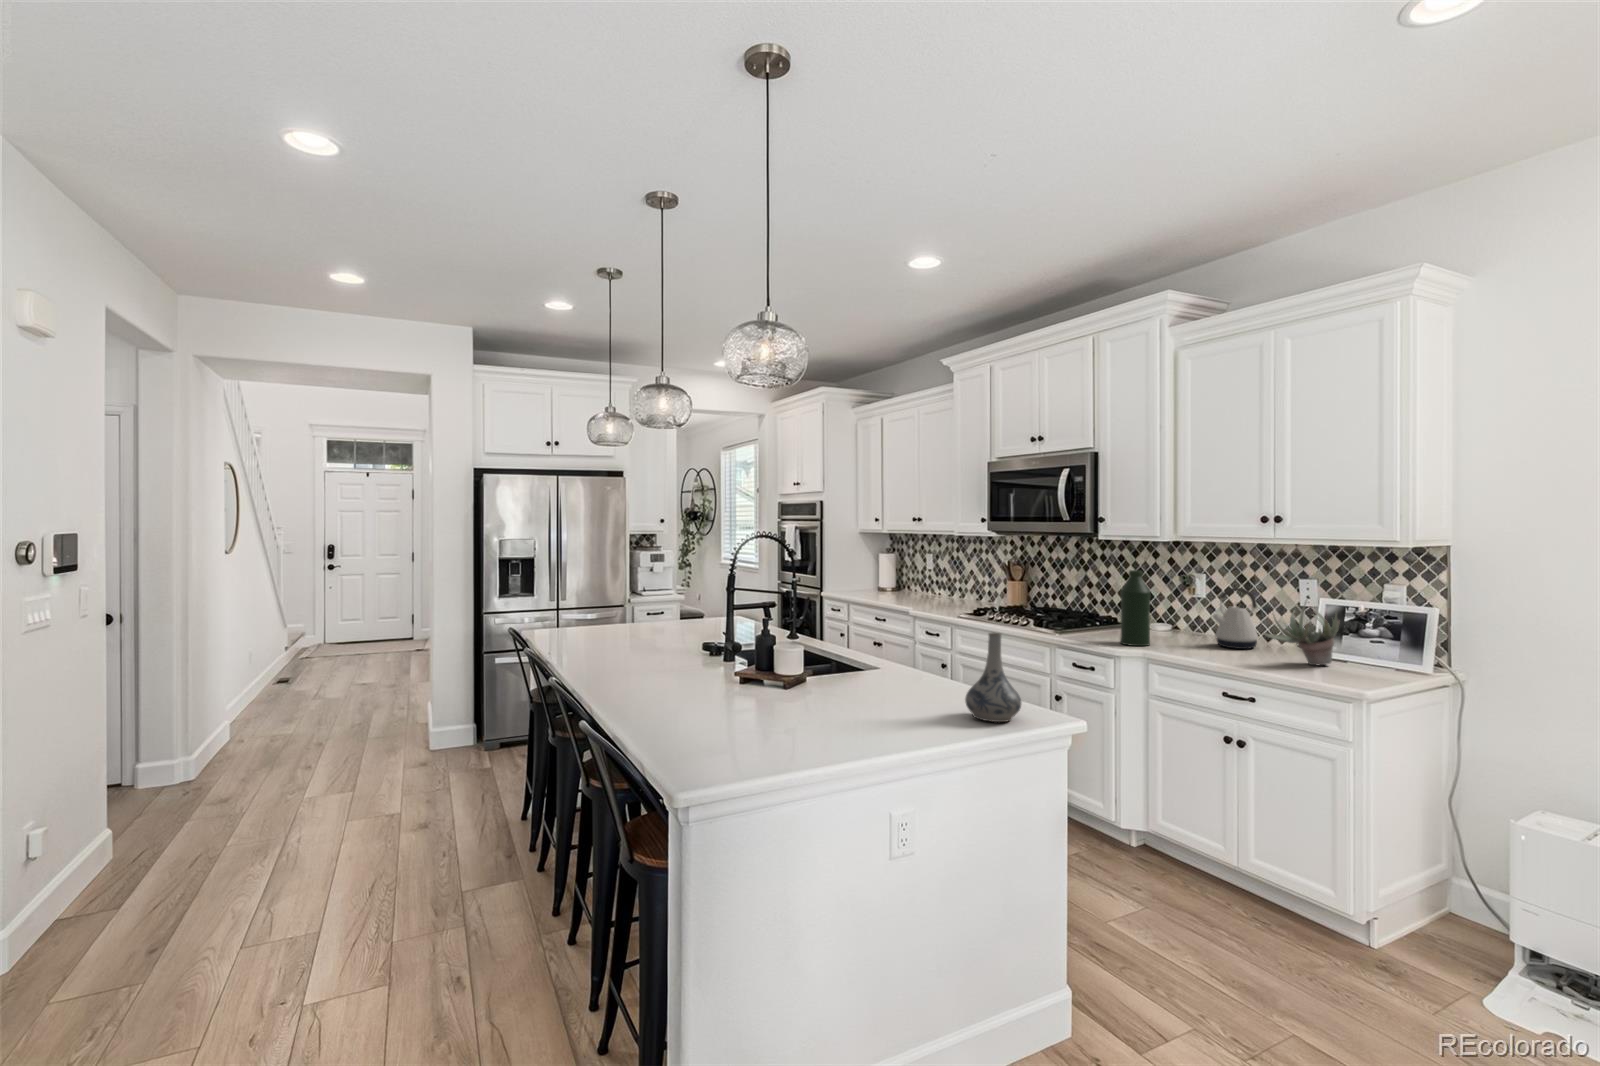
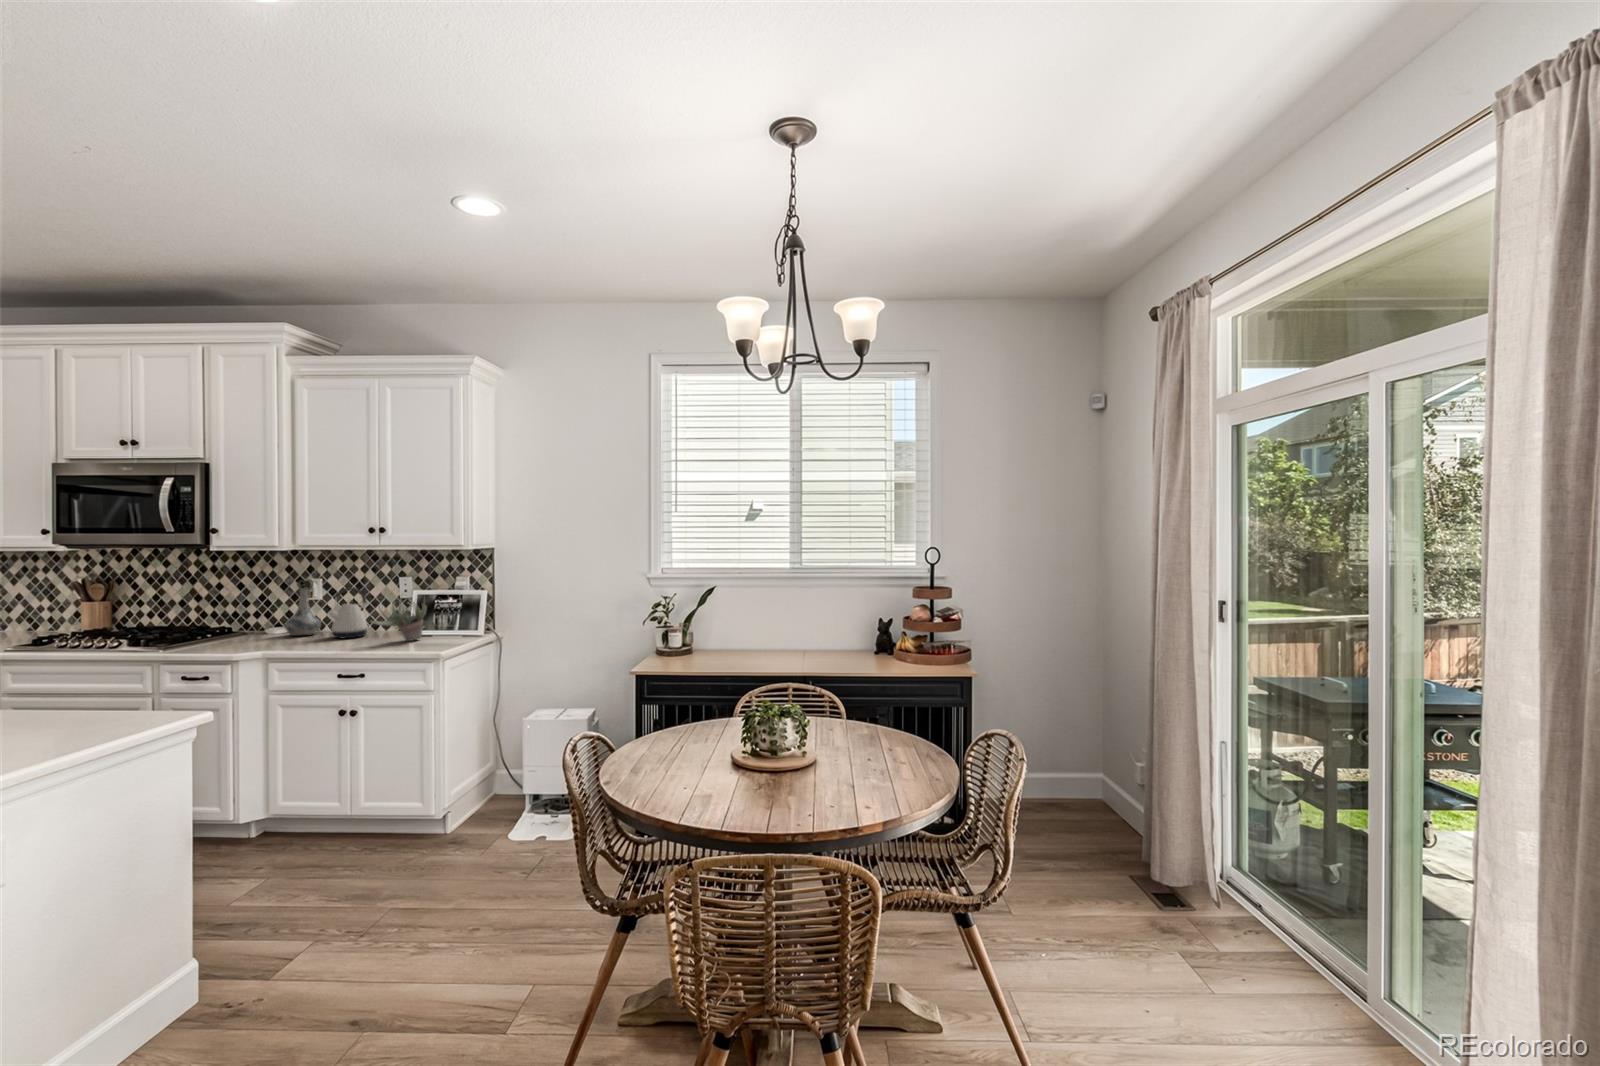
bottle: present [1120,570,1151,646] -> none [237,578,269,649]
decorative vase: present [965,633,1021,722] -> present [285,588,321,635]

